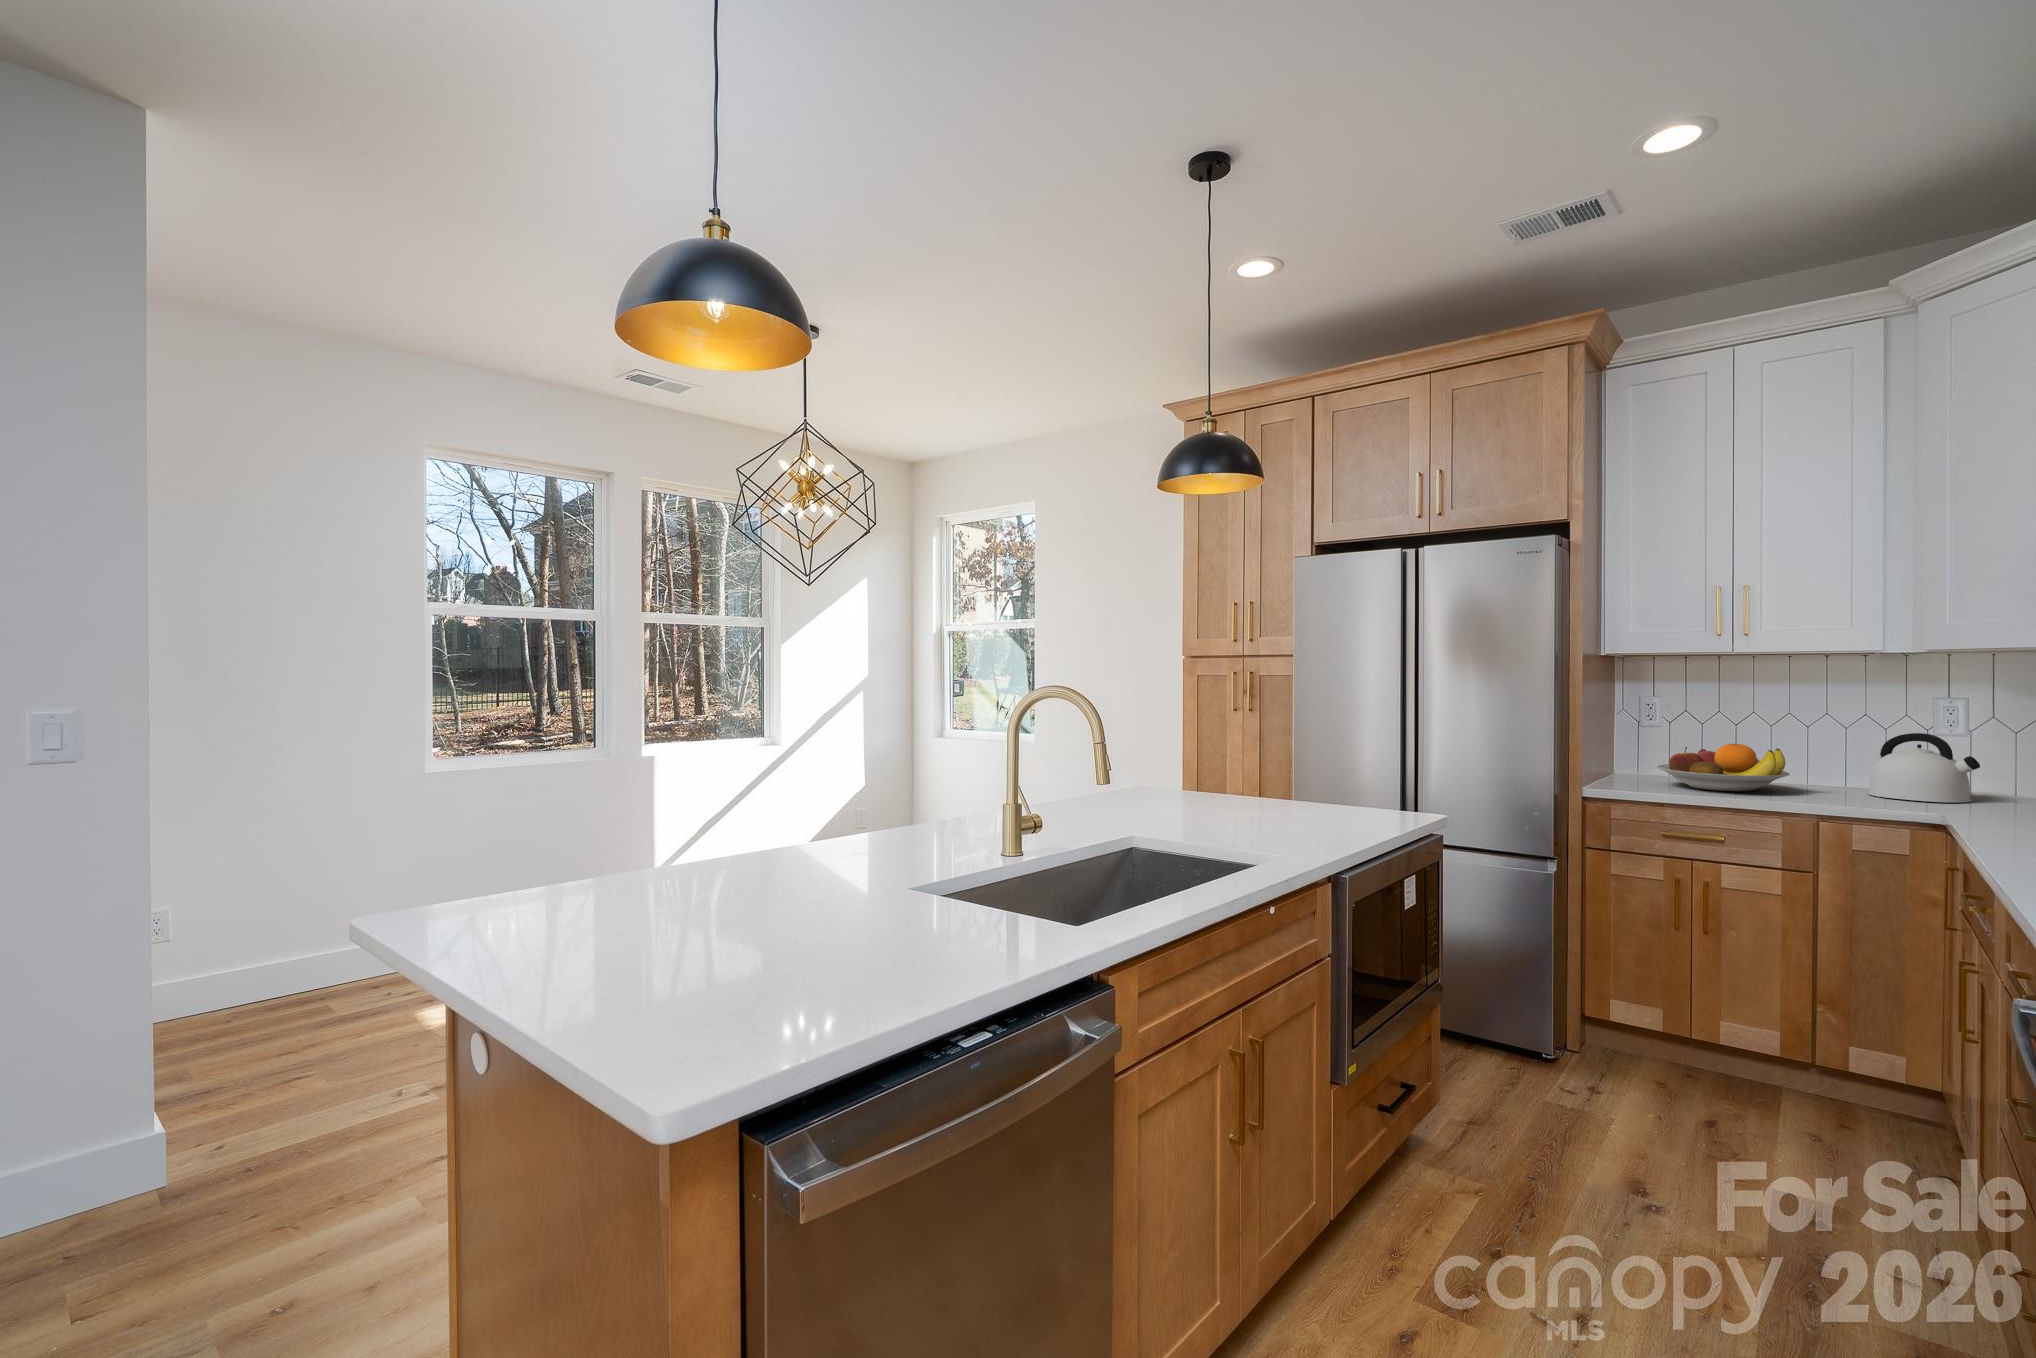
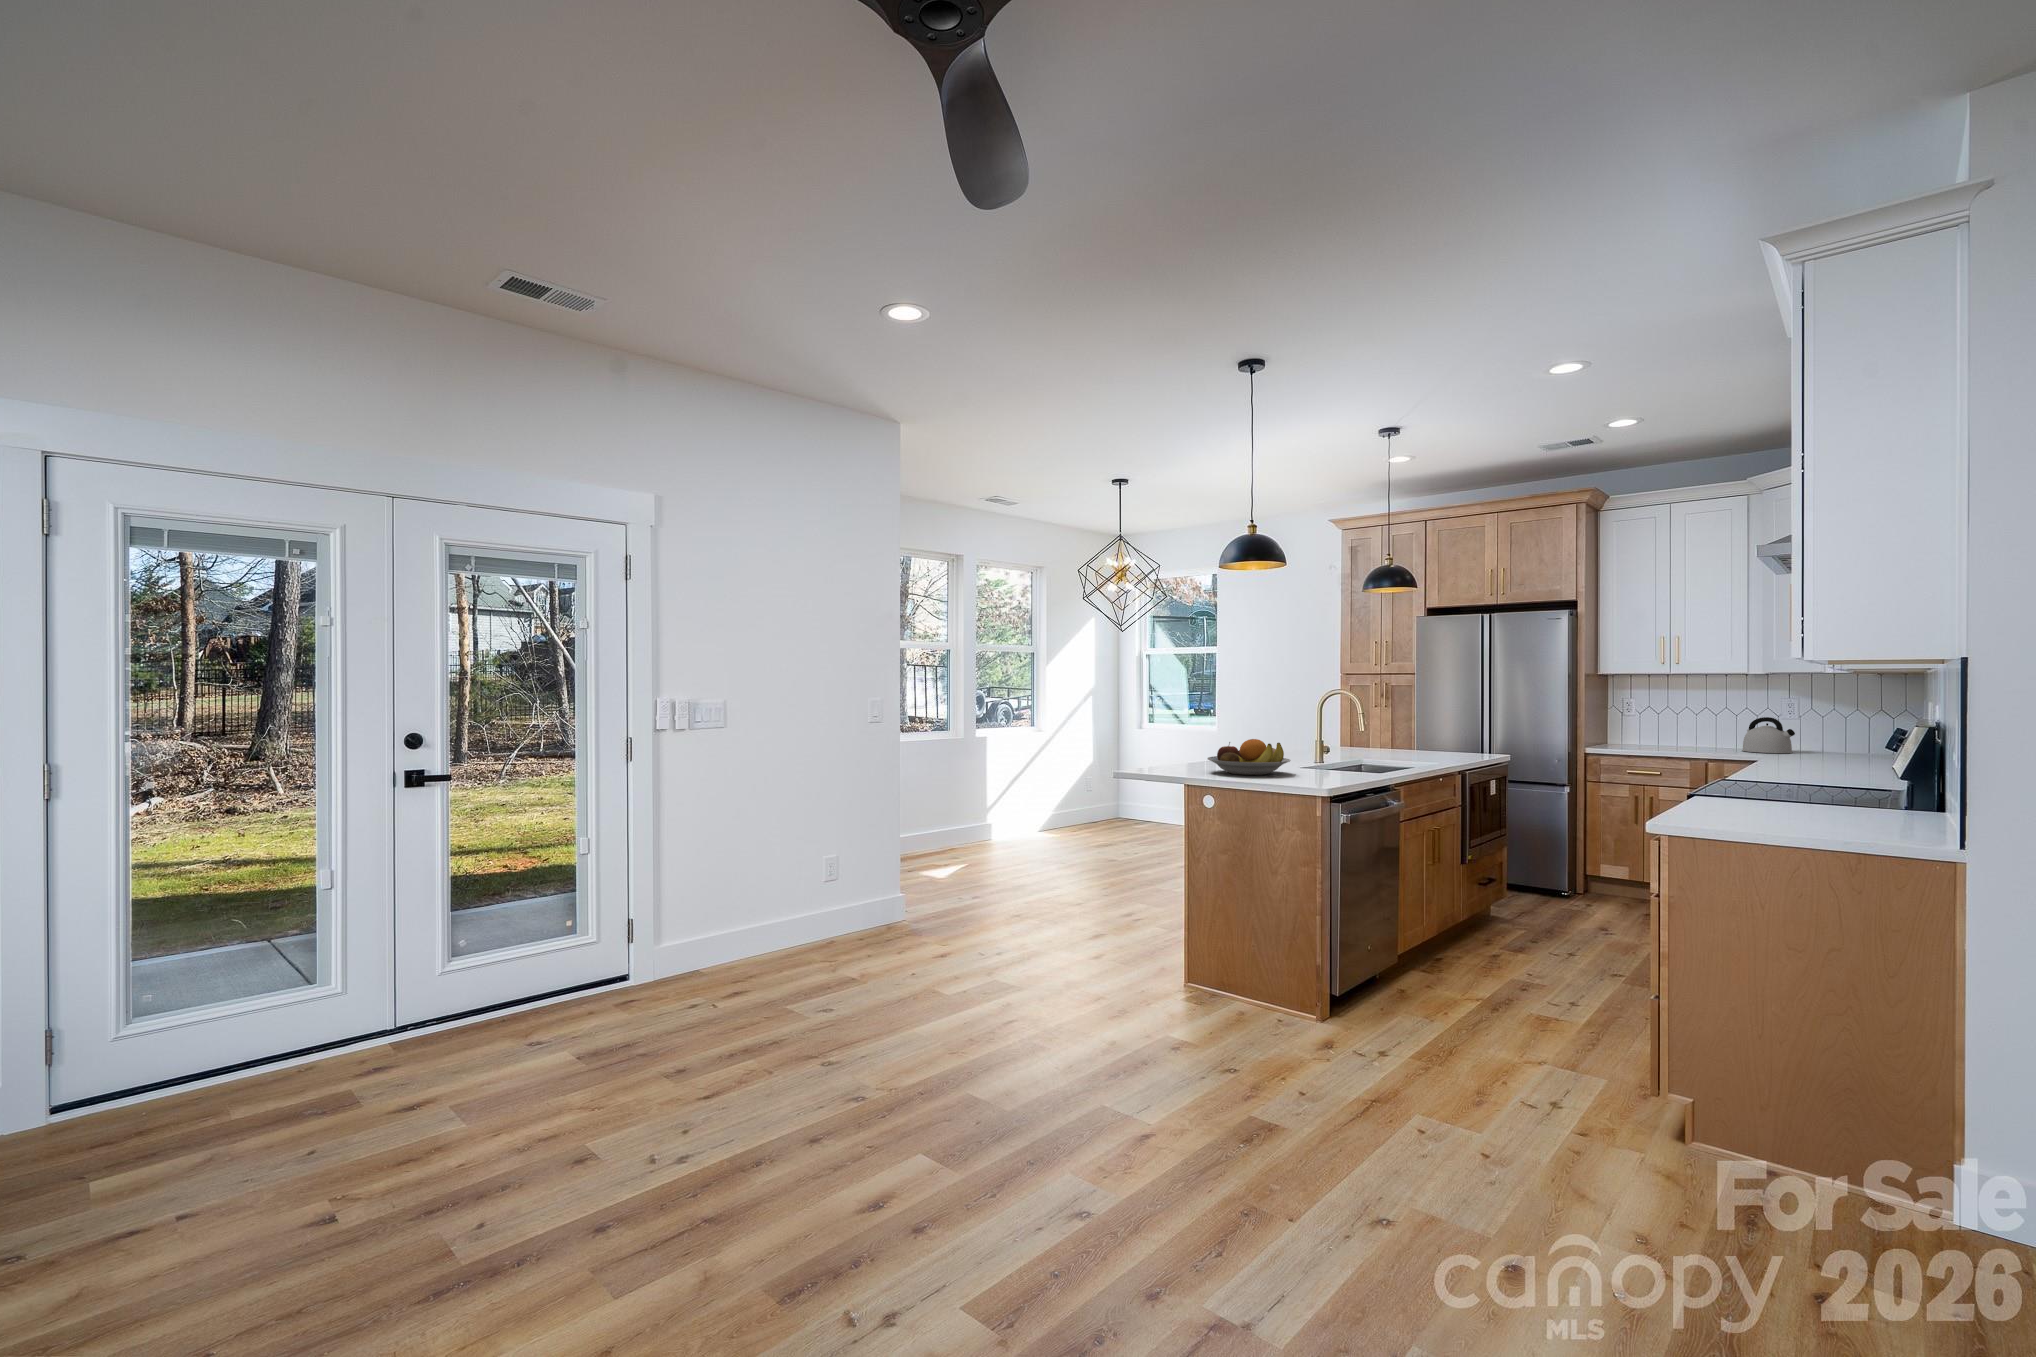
fruit bowl: present [1657,744,1790,791] -> present [1207,739,1291,775]

